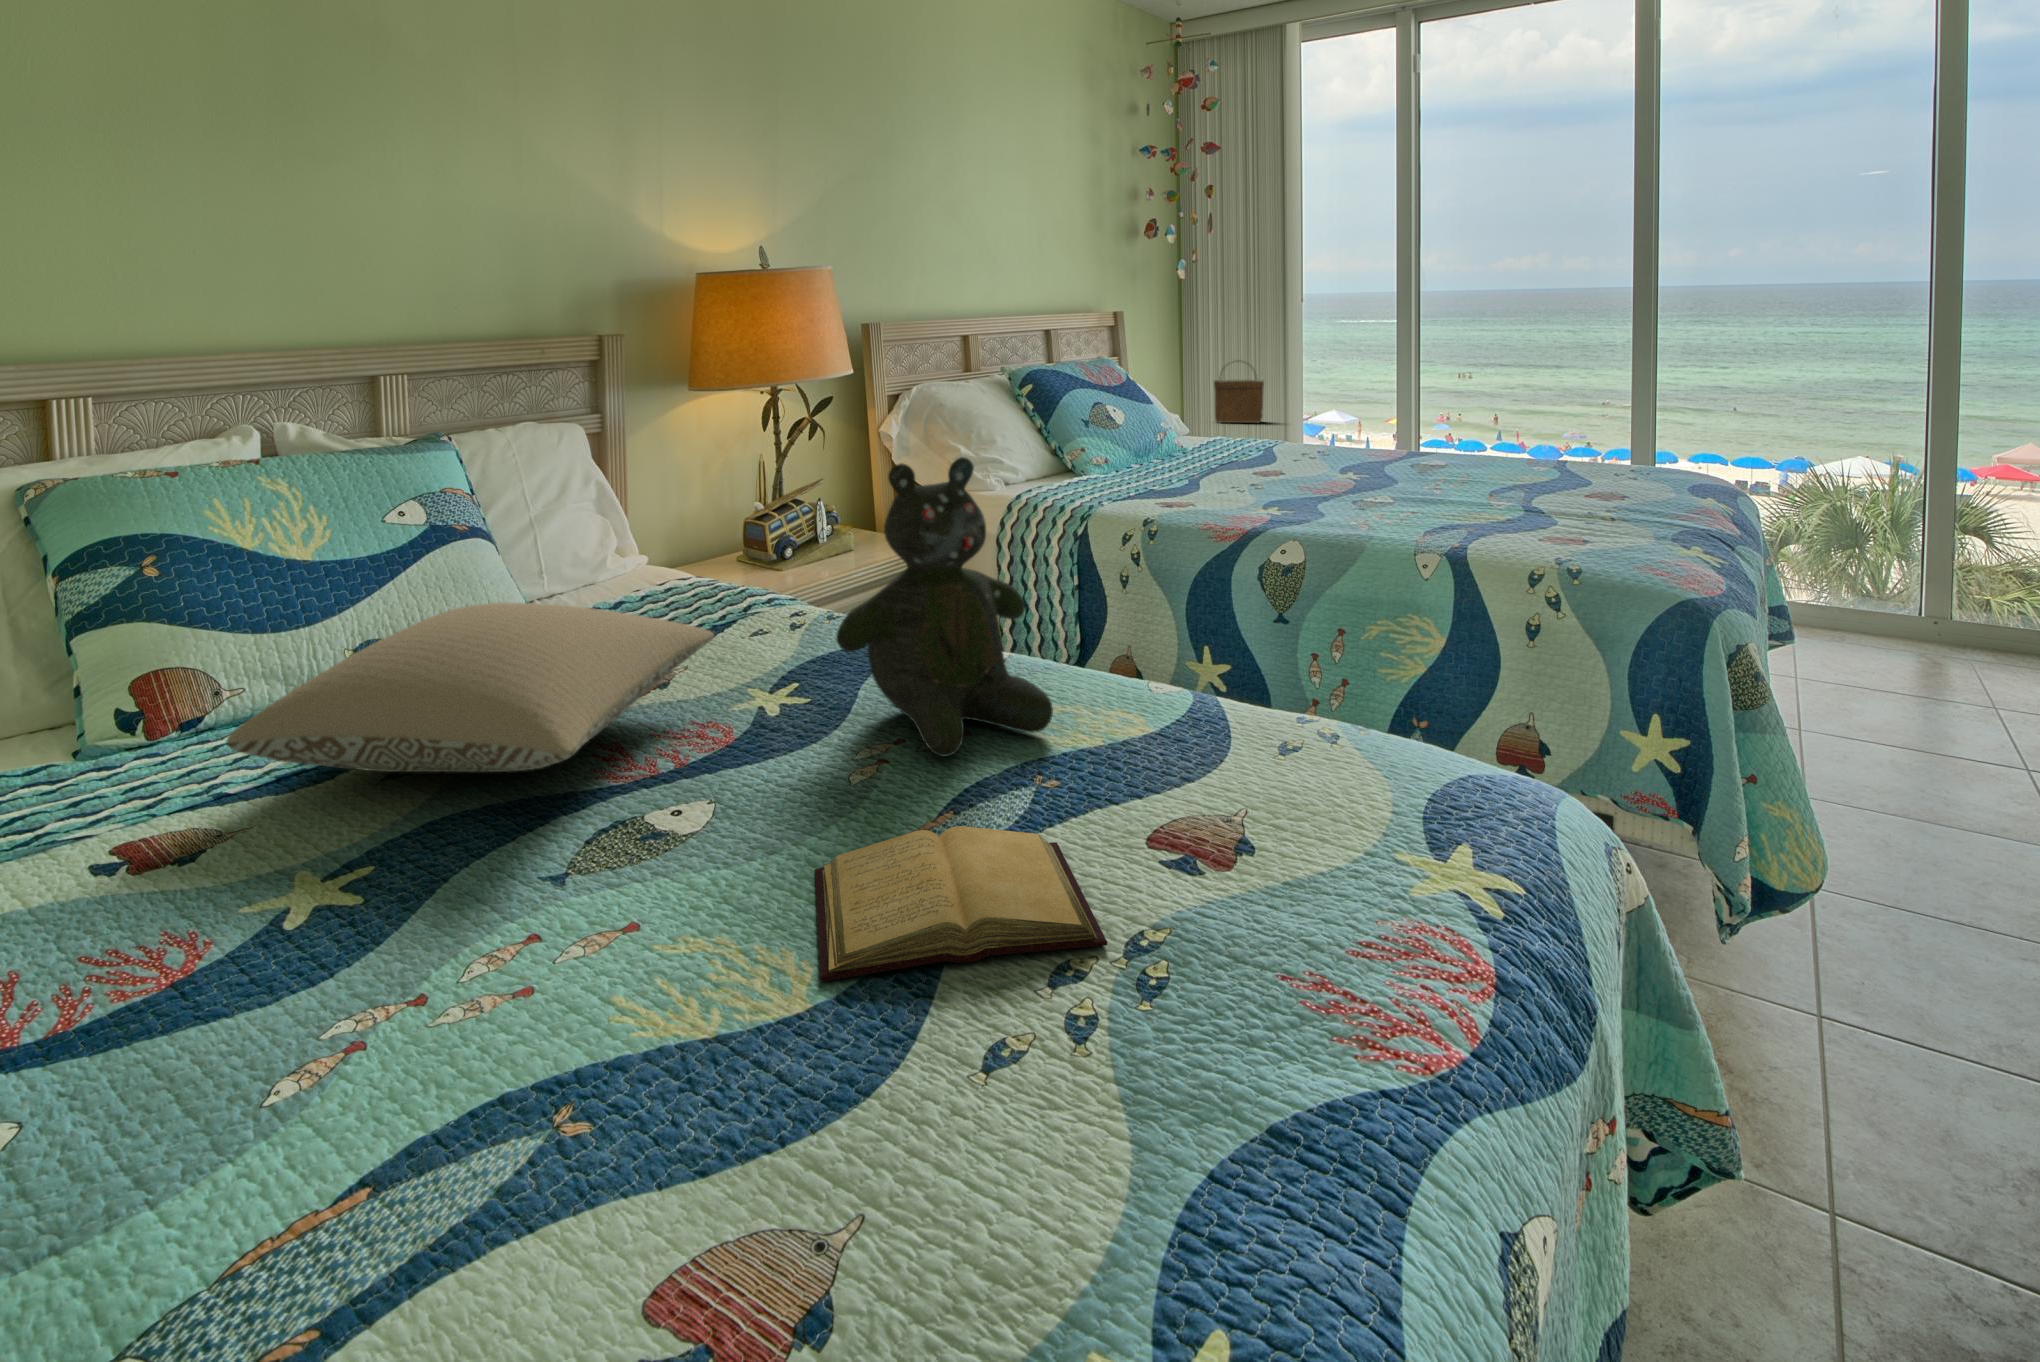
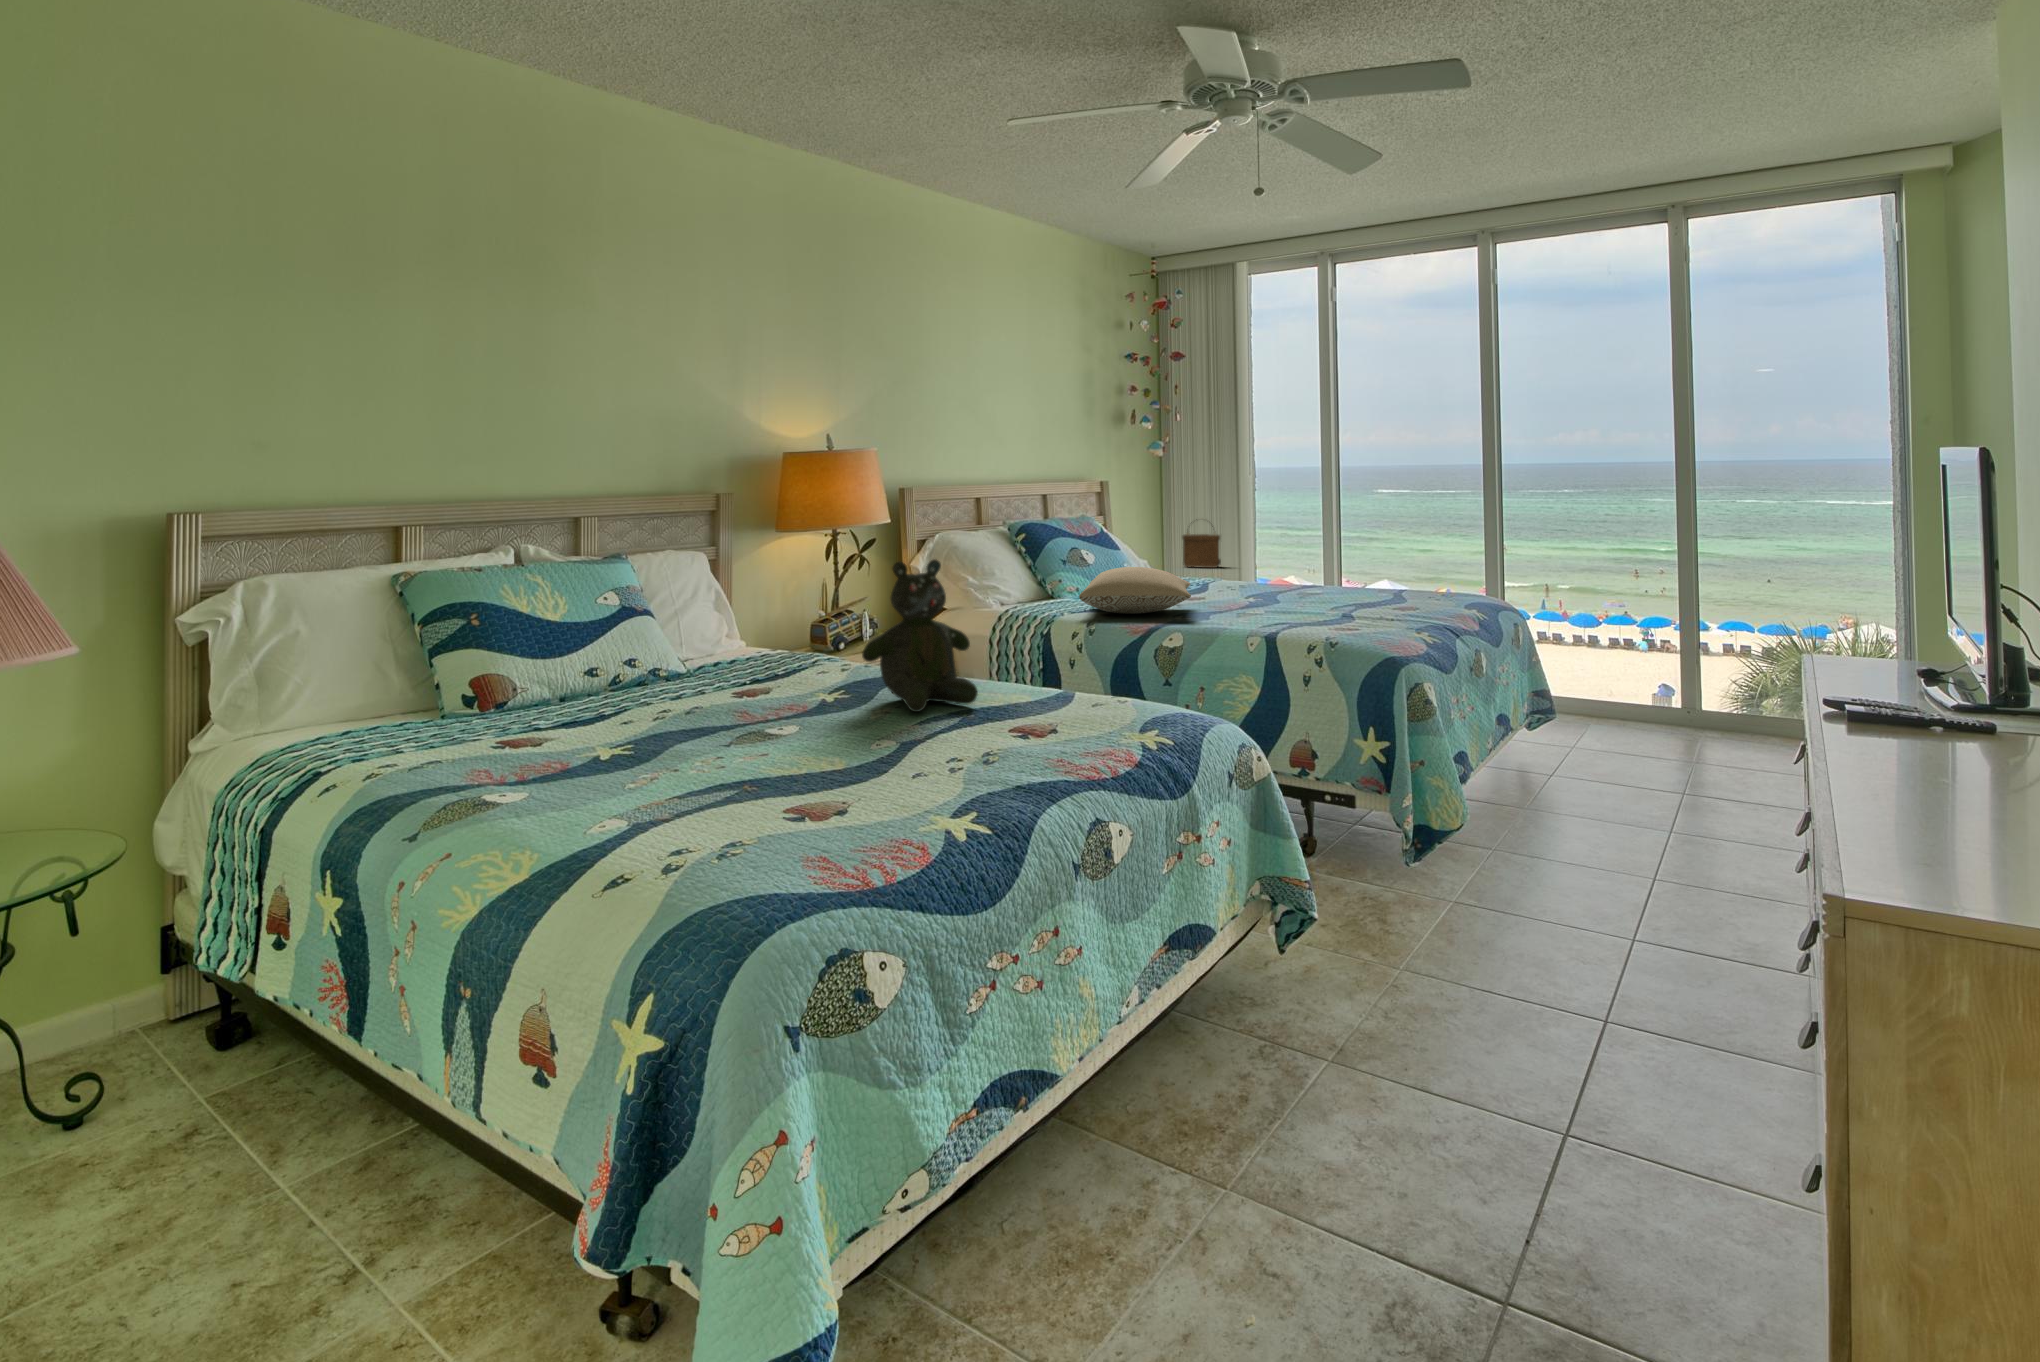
pillow: present [227,603,714,772] -> present [1079,567,1191,614]
book: present [815,826,1107,982] -> none [843,725,972,768]

